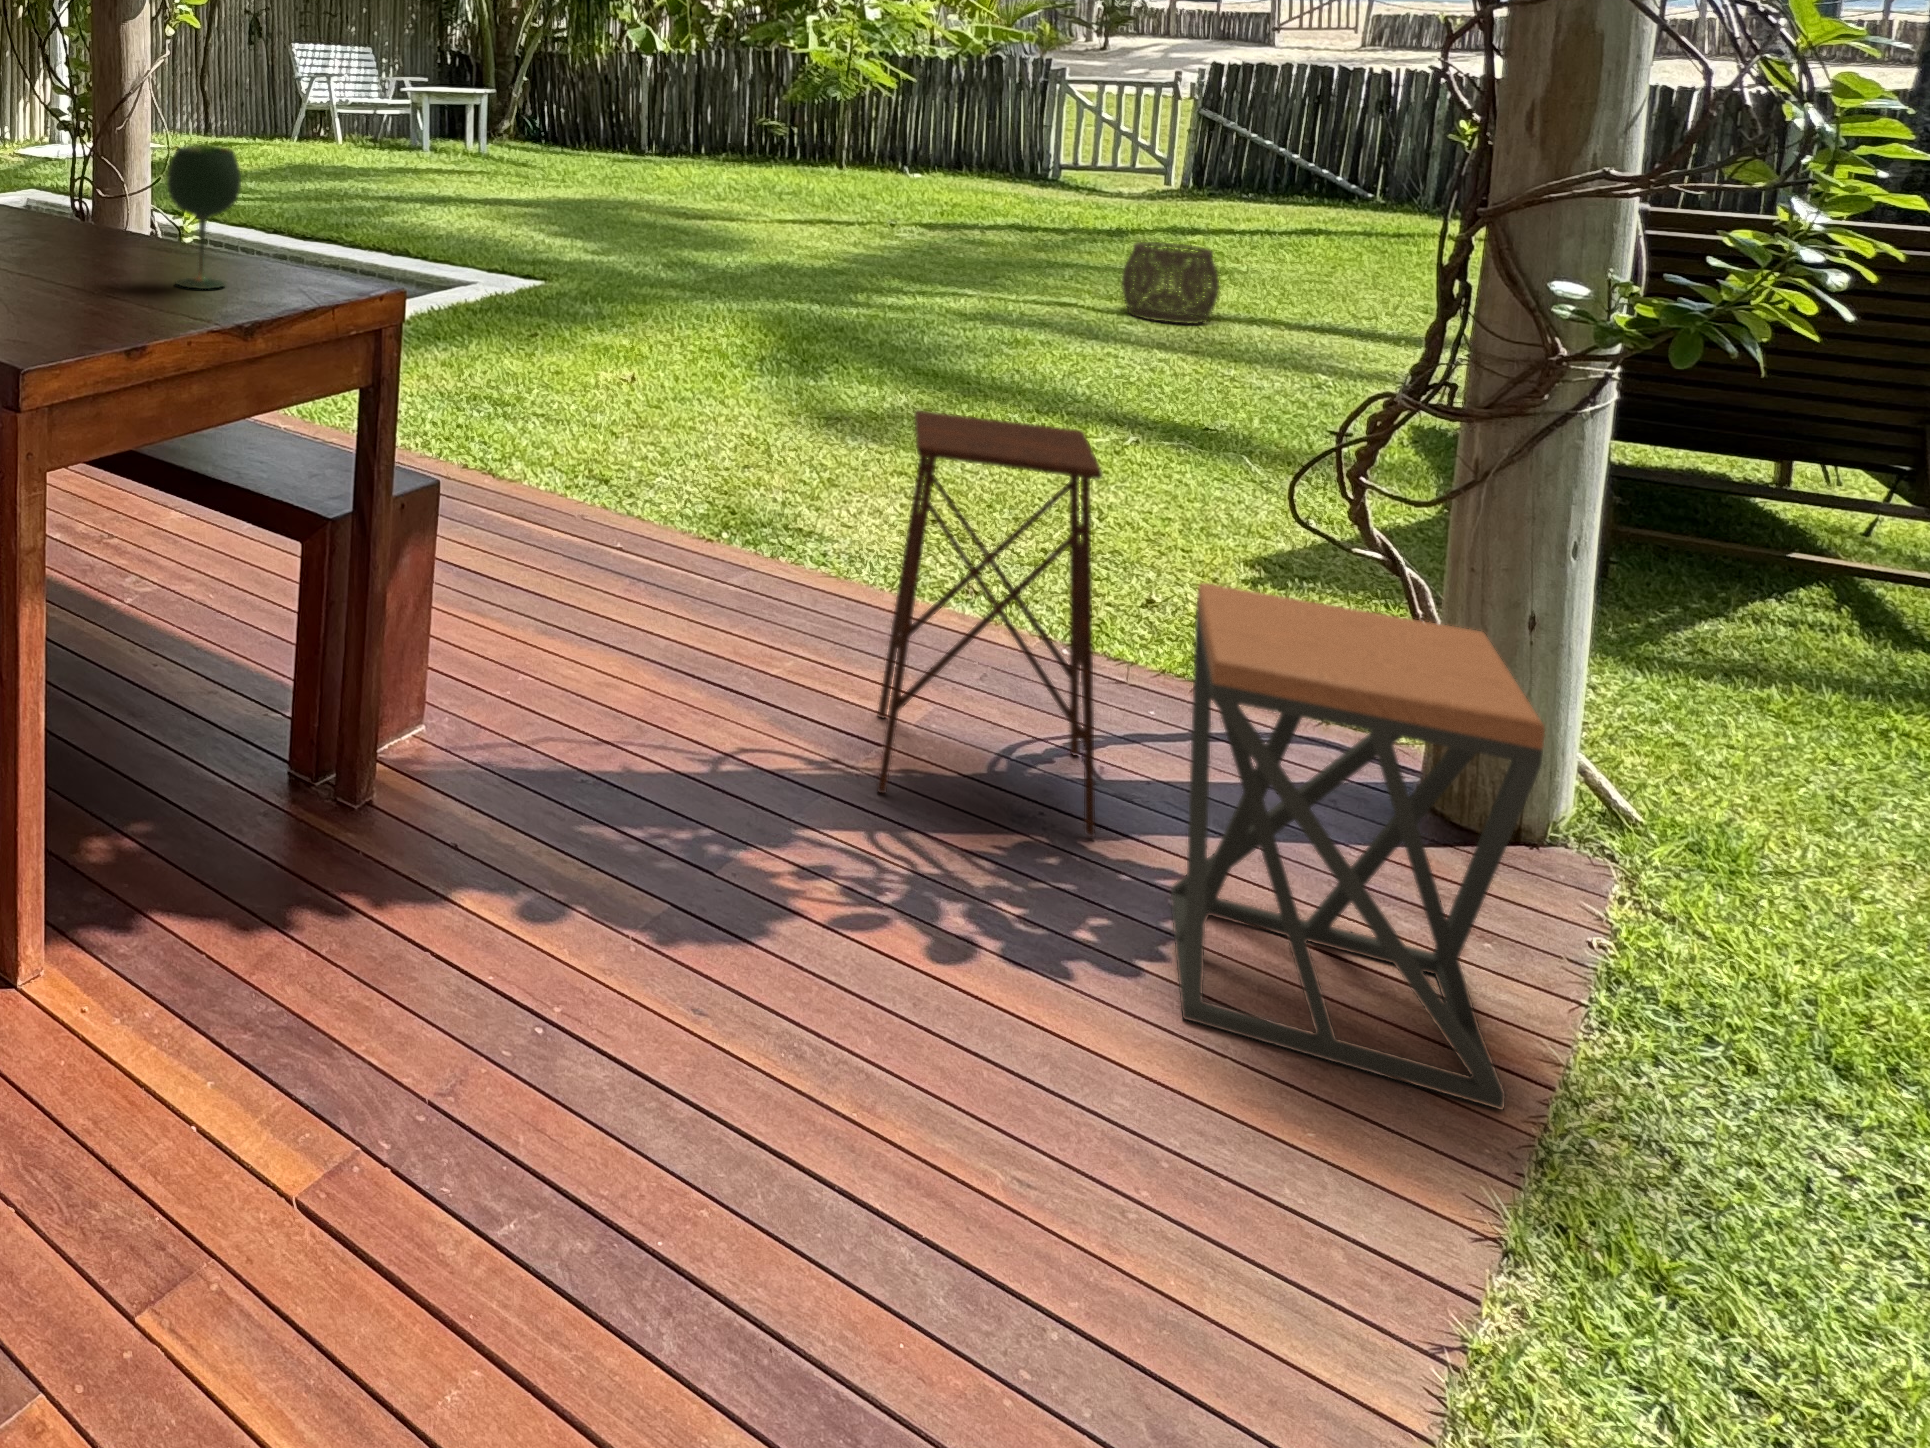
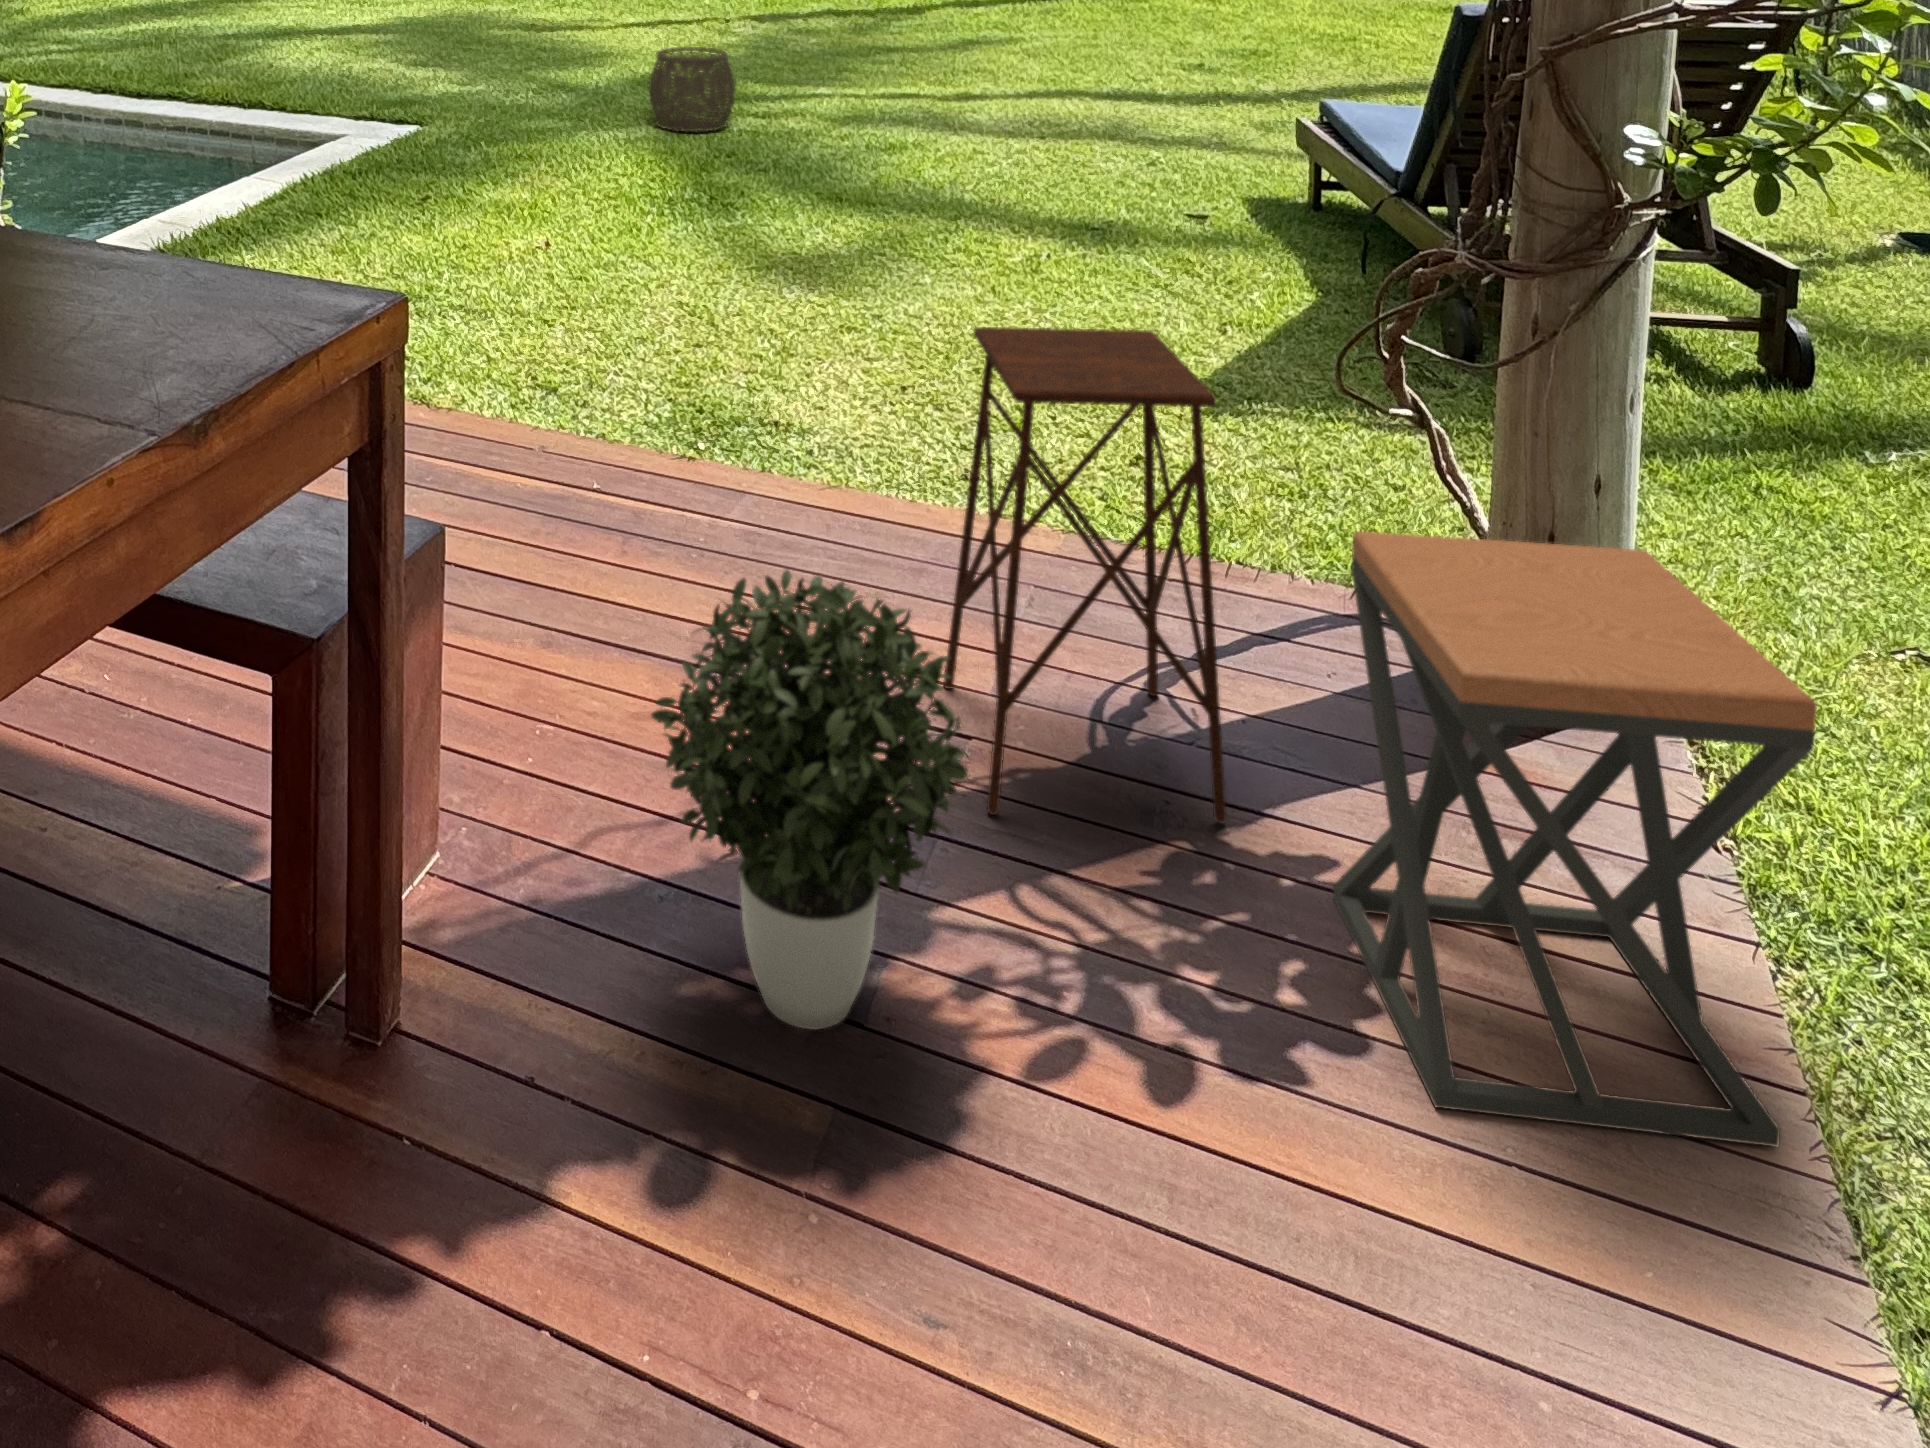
wine glass: present [167,146,241,289] -> none [41,119,159,346]
woven basket: present [1122,242,1219,324] -> present [649,47,735,132]
potted plant: none [567,534,811,870] -> present [651,570,969,1030]

